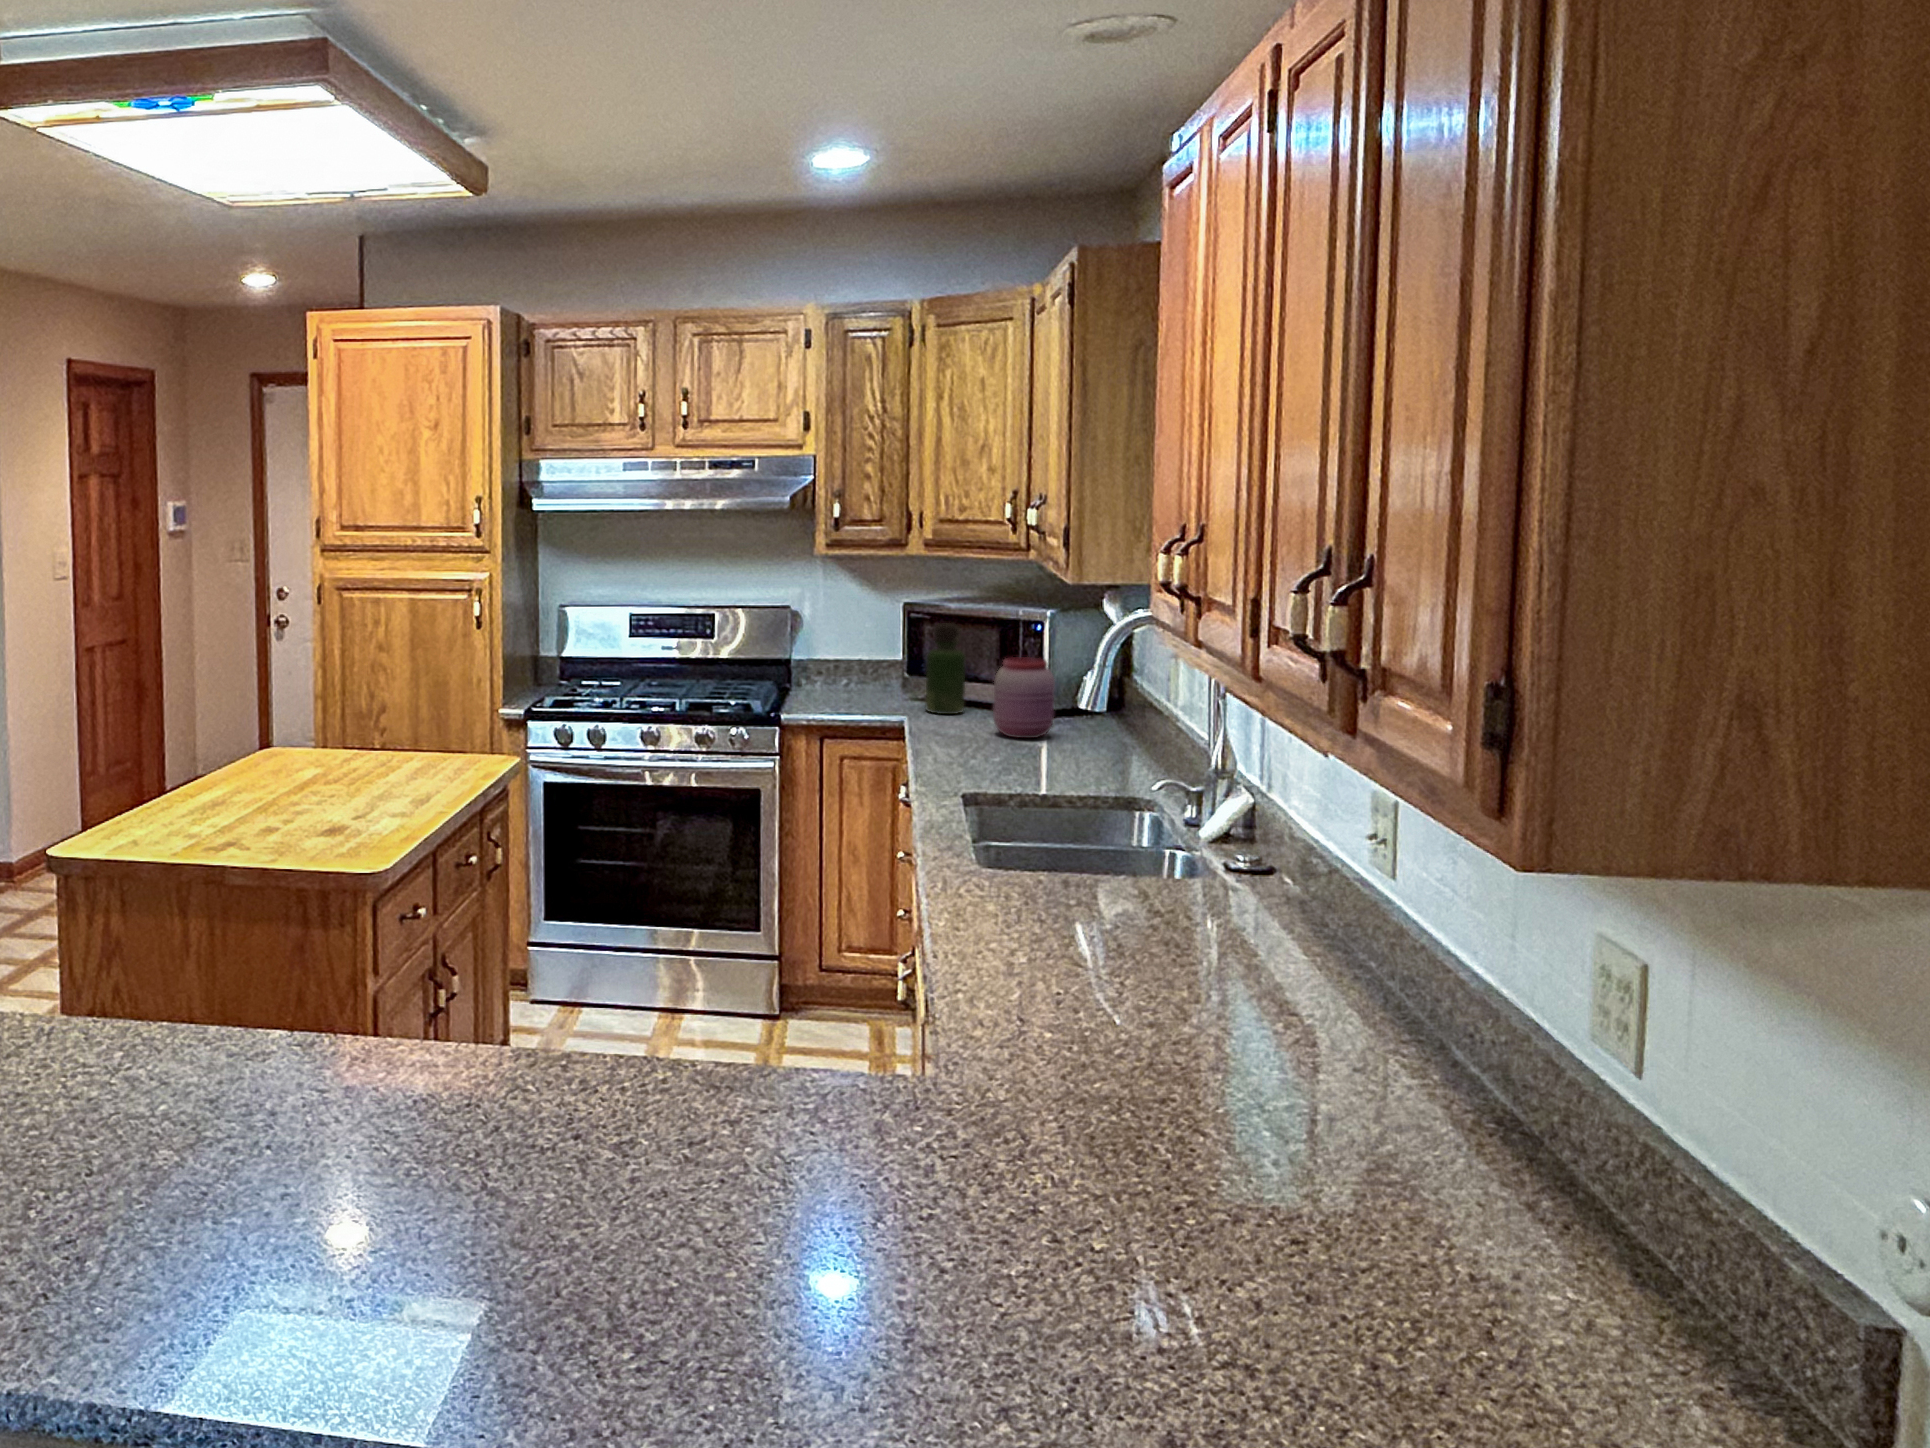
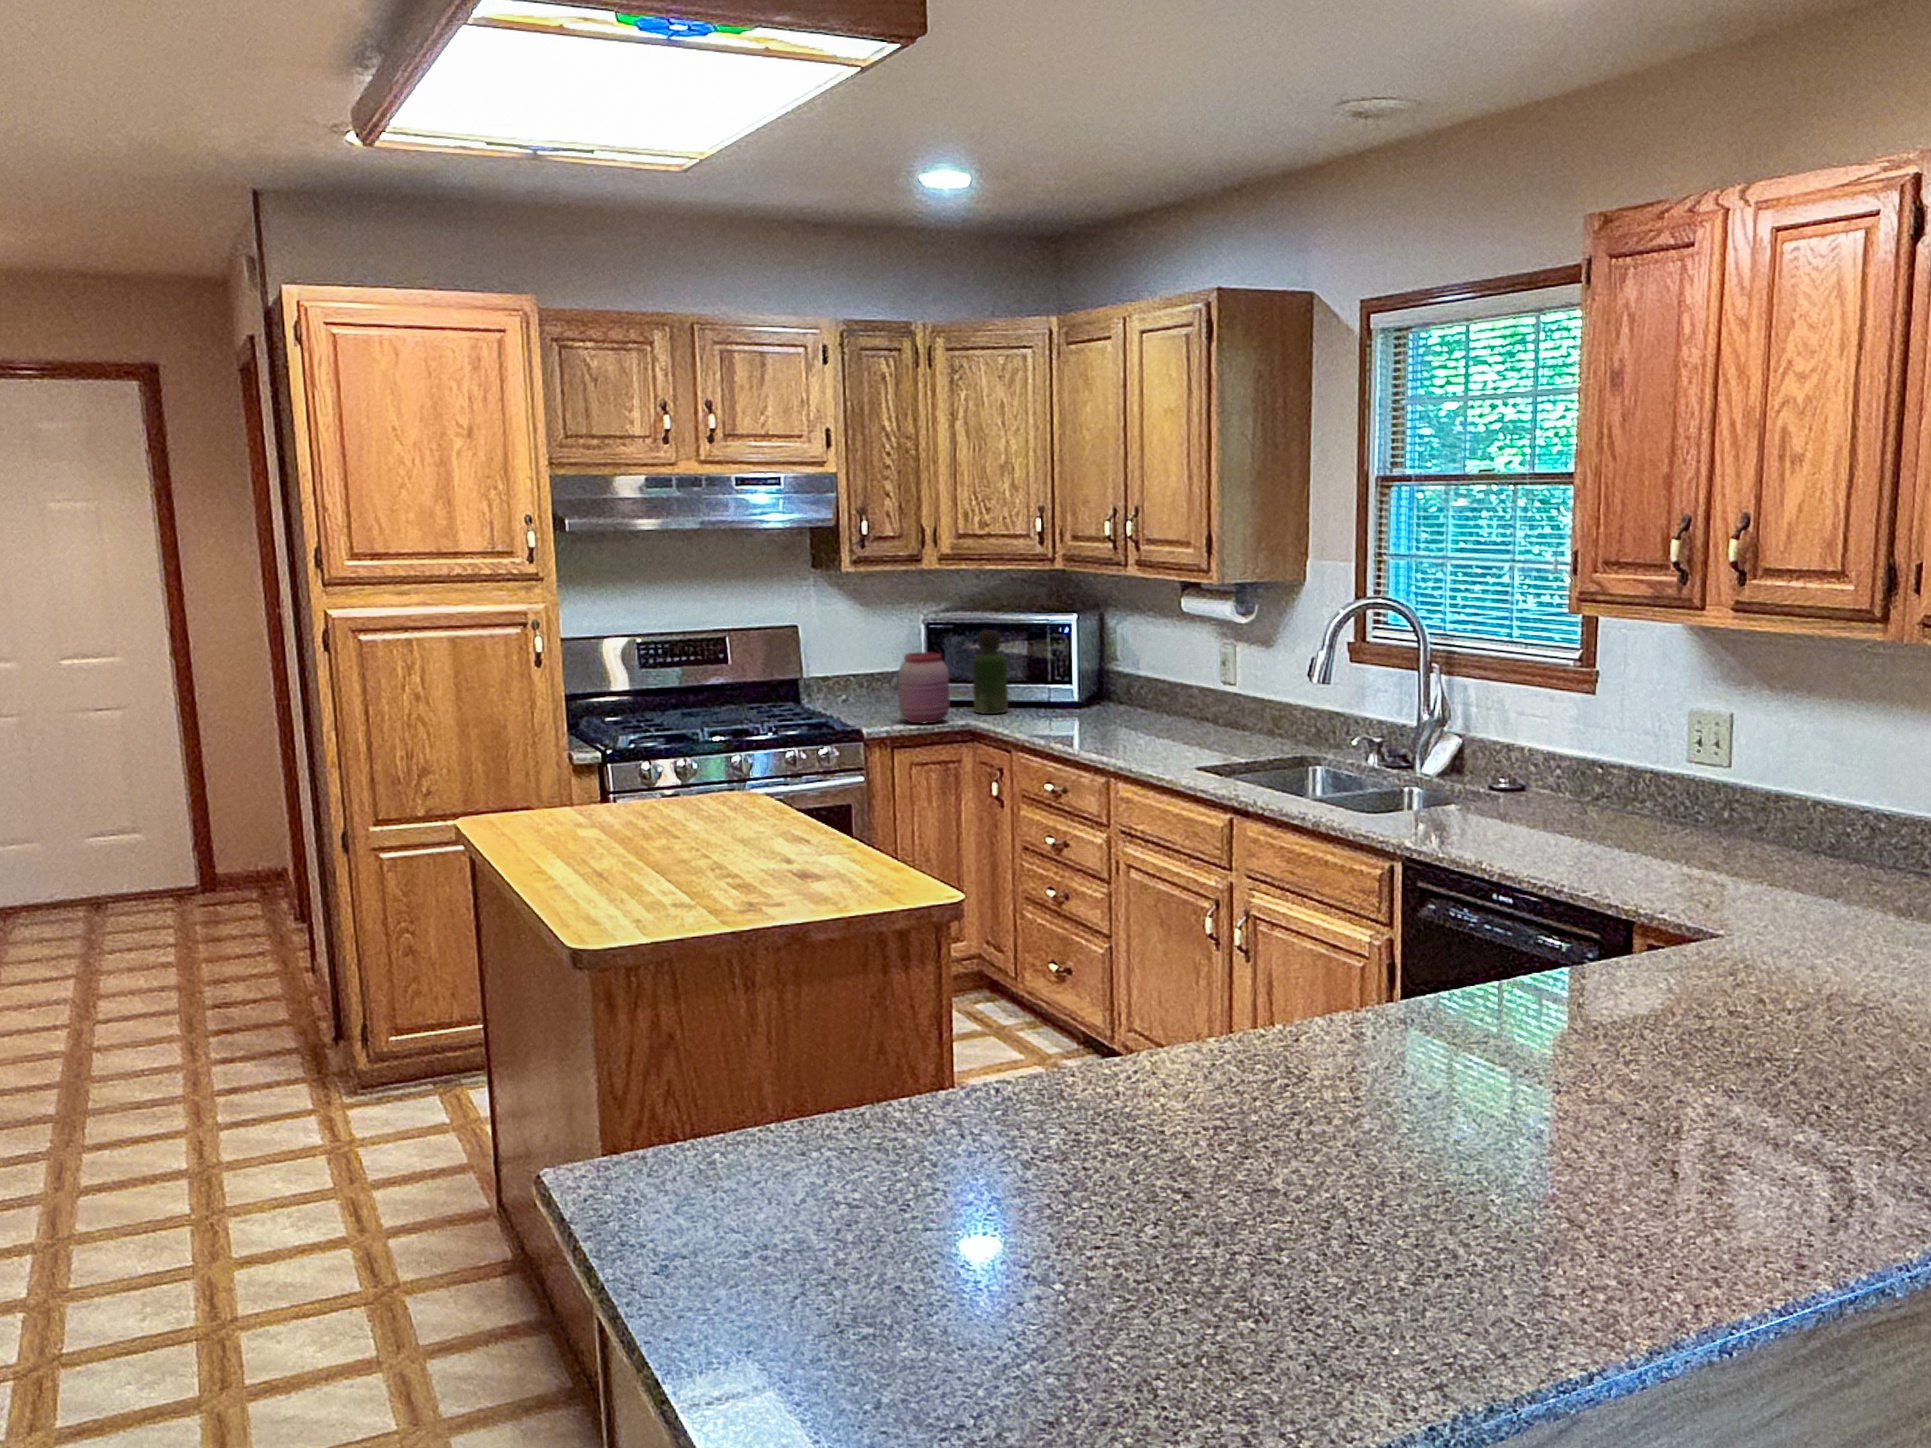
jar: present [993,657,1055,738] -> present [898,652,949,724]

